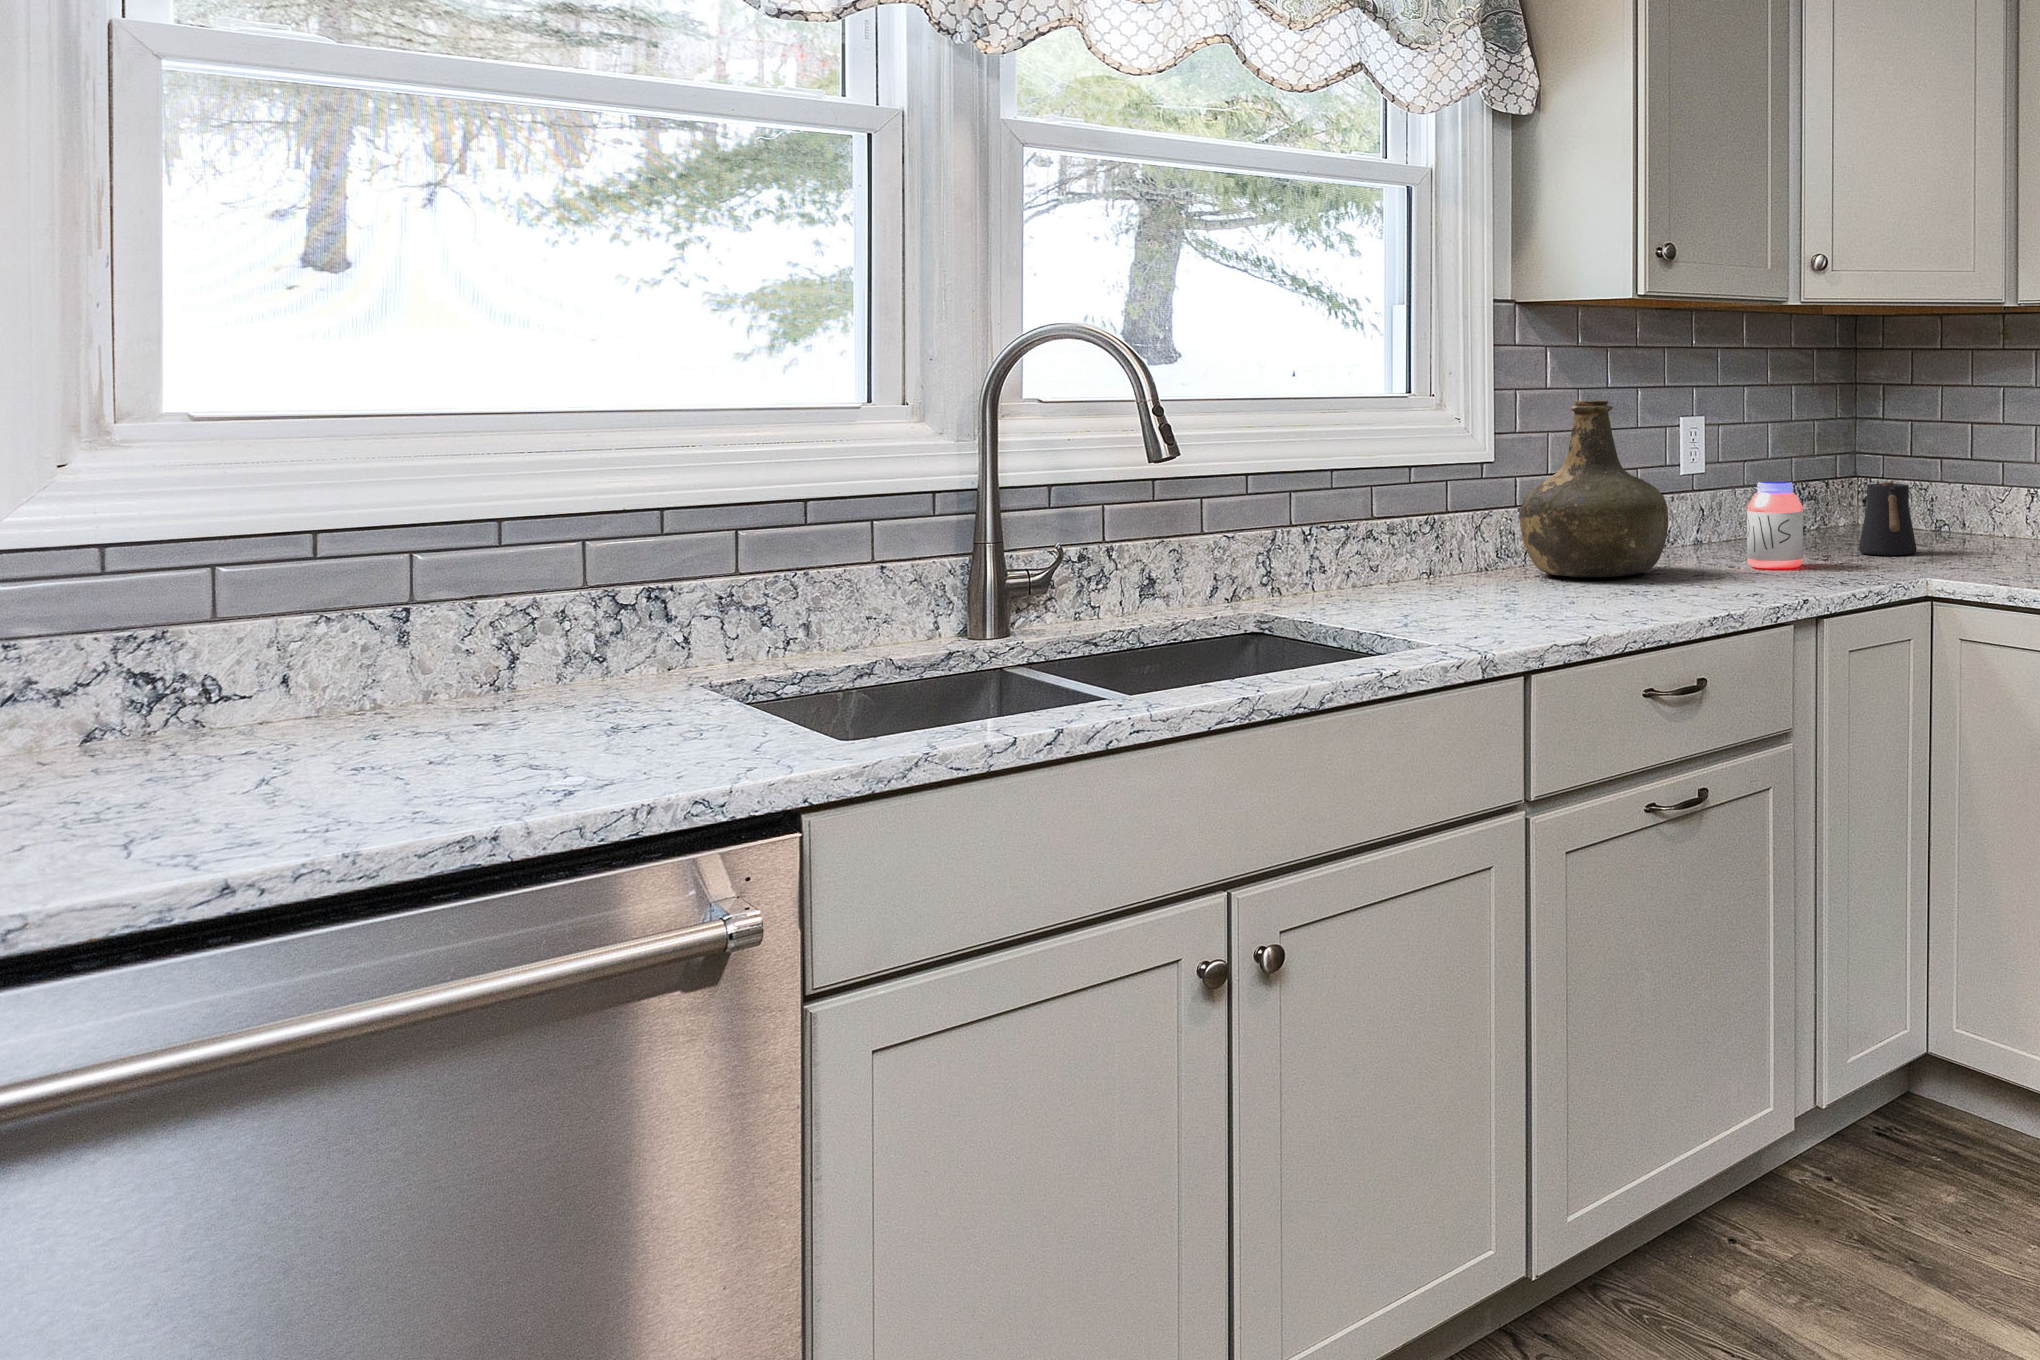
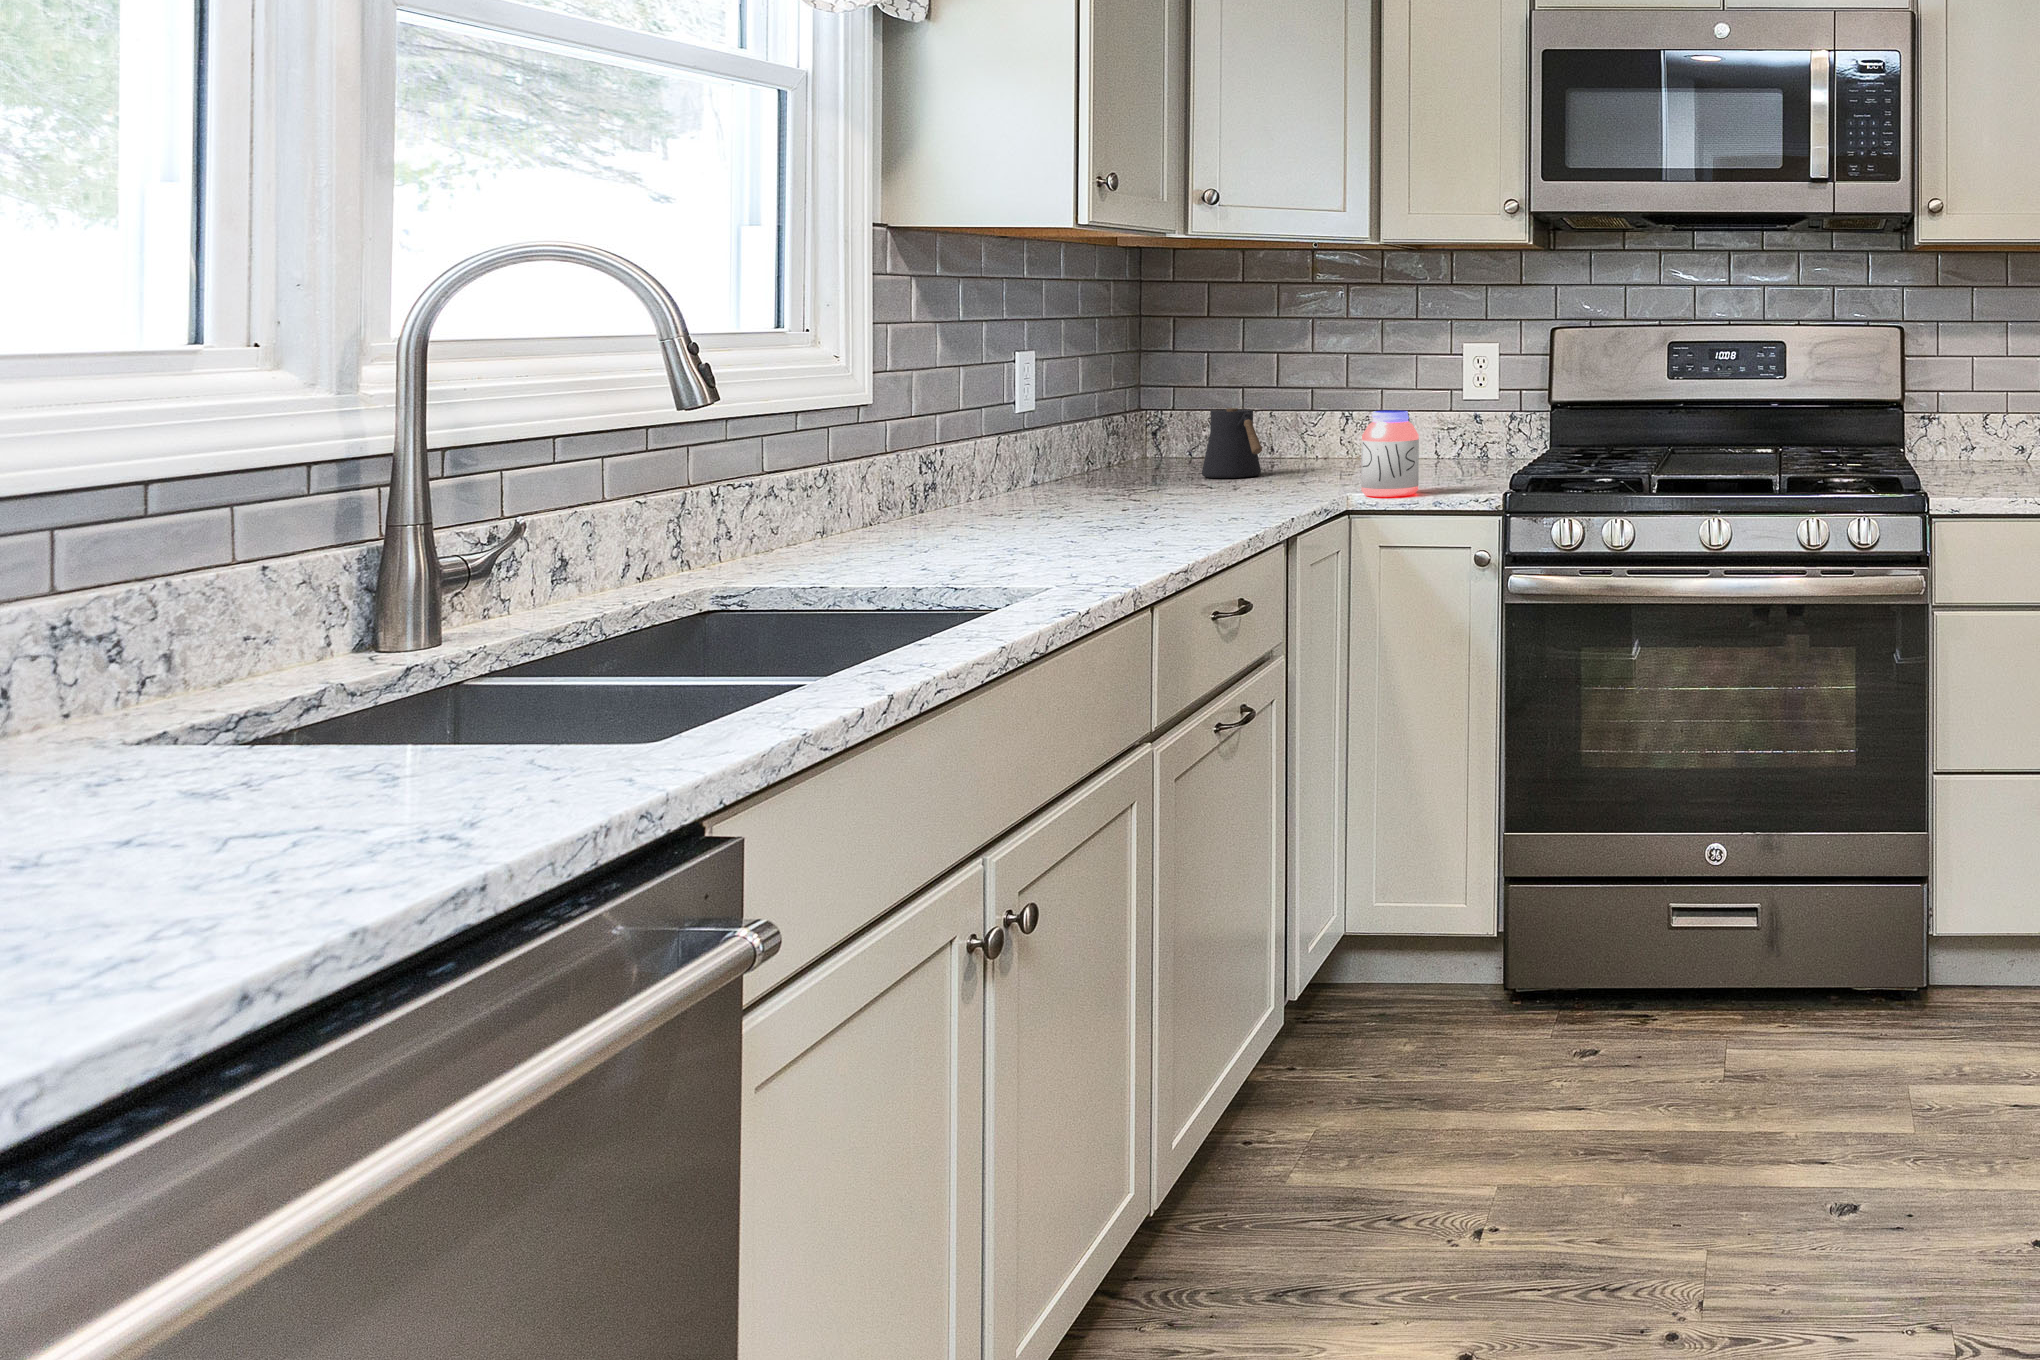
bottle: present [1520,400,1668,577] -> none [903,332,1079,520]
jar: present [1747,481,1803,569] -> present [1361,410,1419,497]

